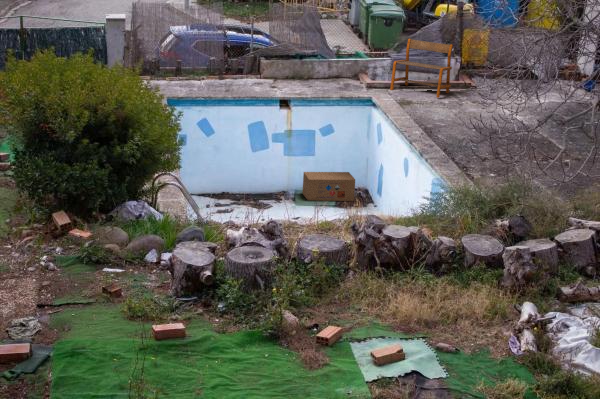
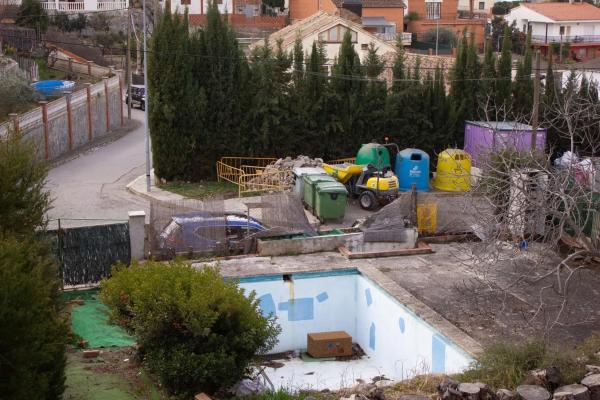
bench: present [390,39,453,98] -> none [367,217,415,263]

